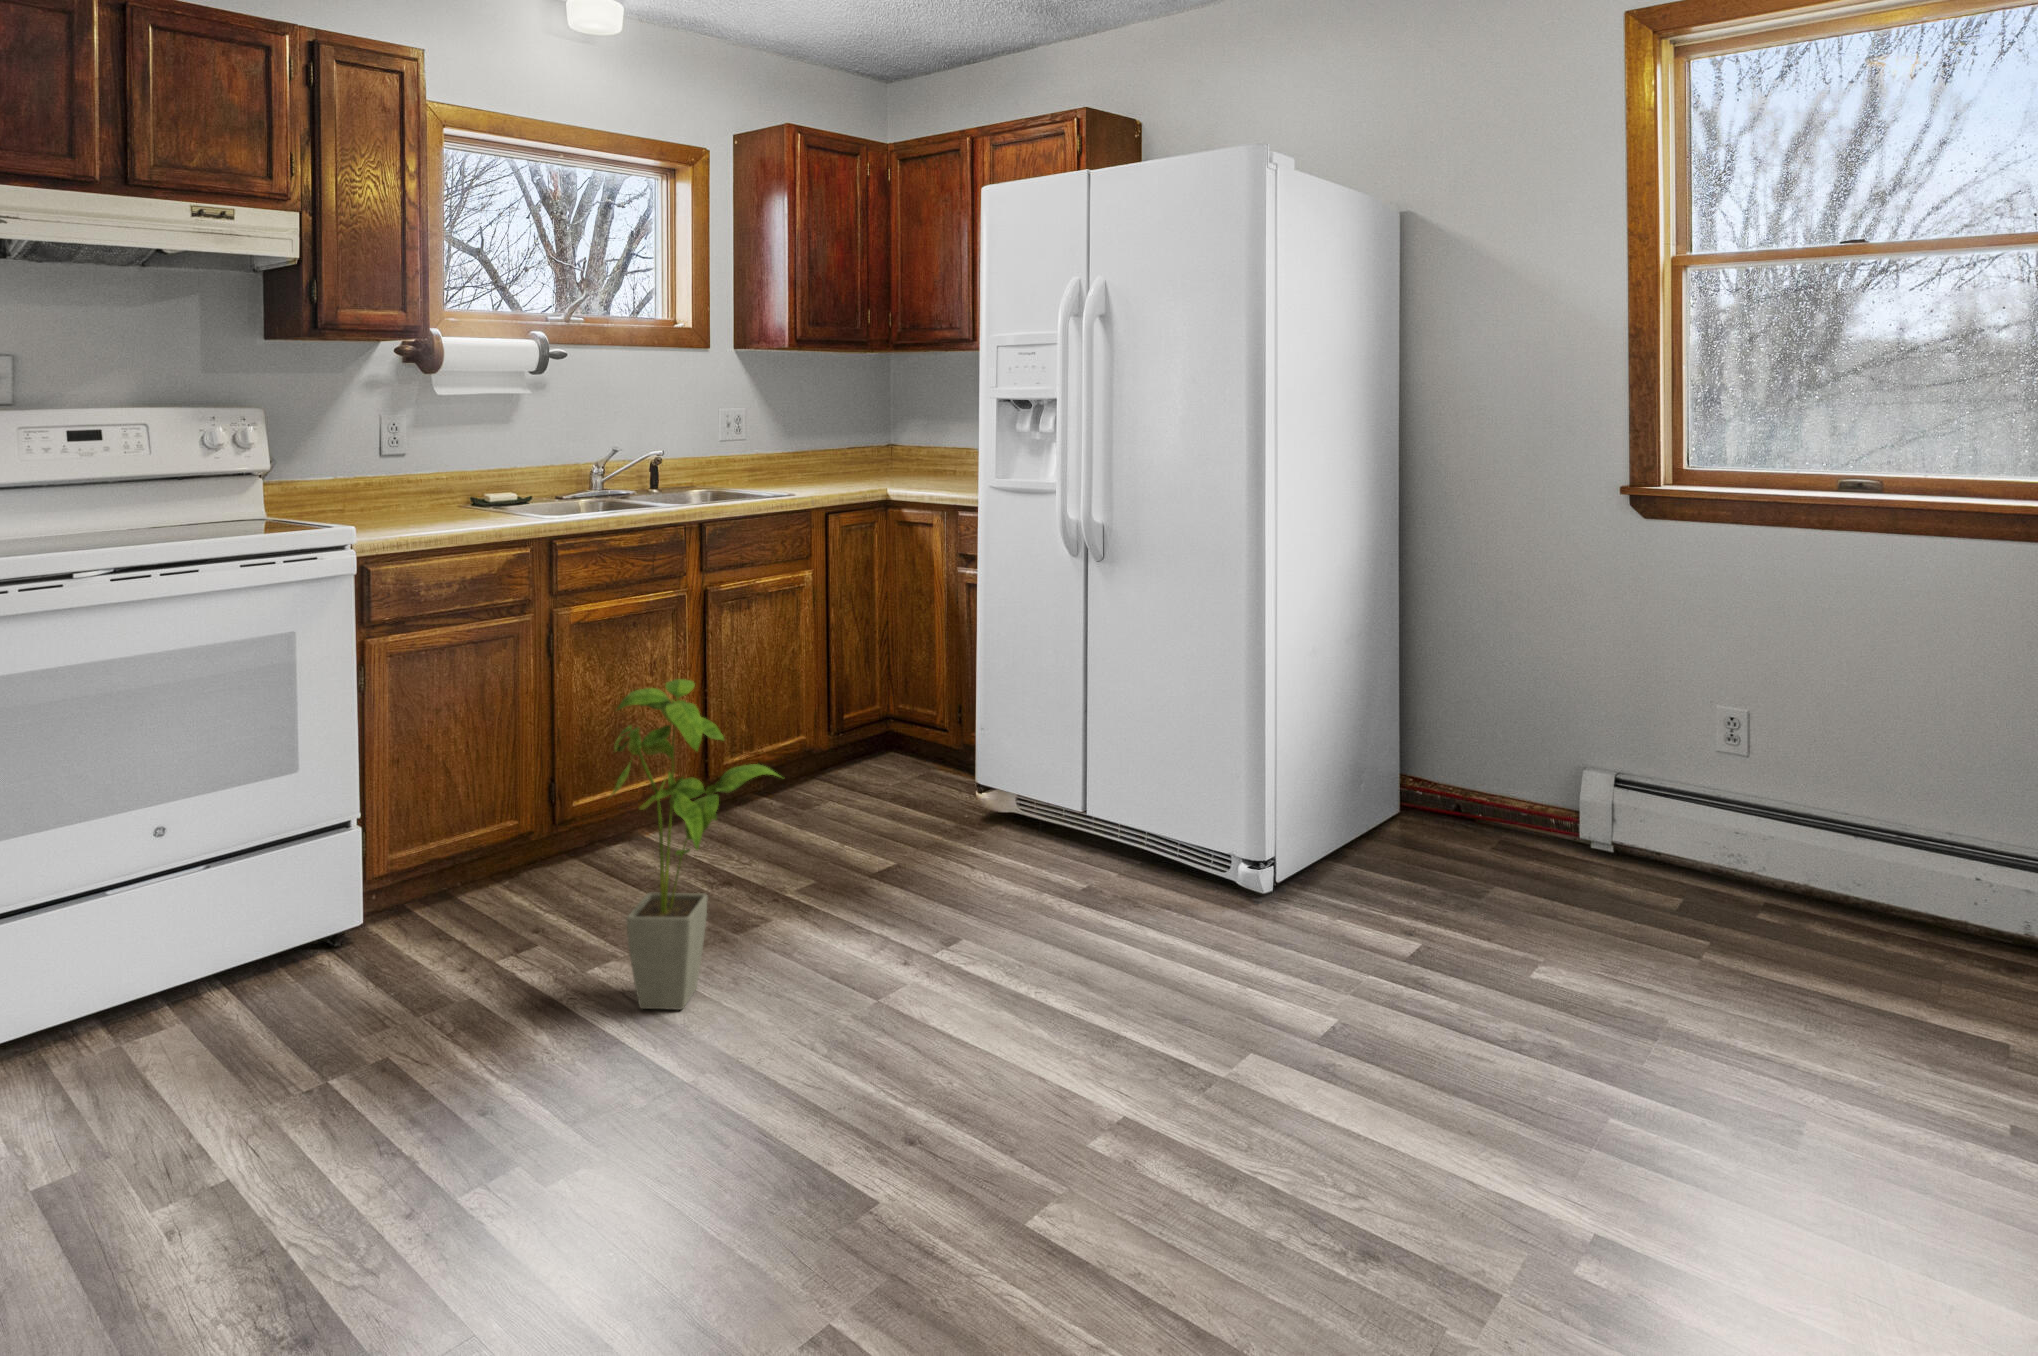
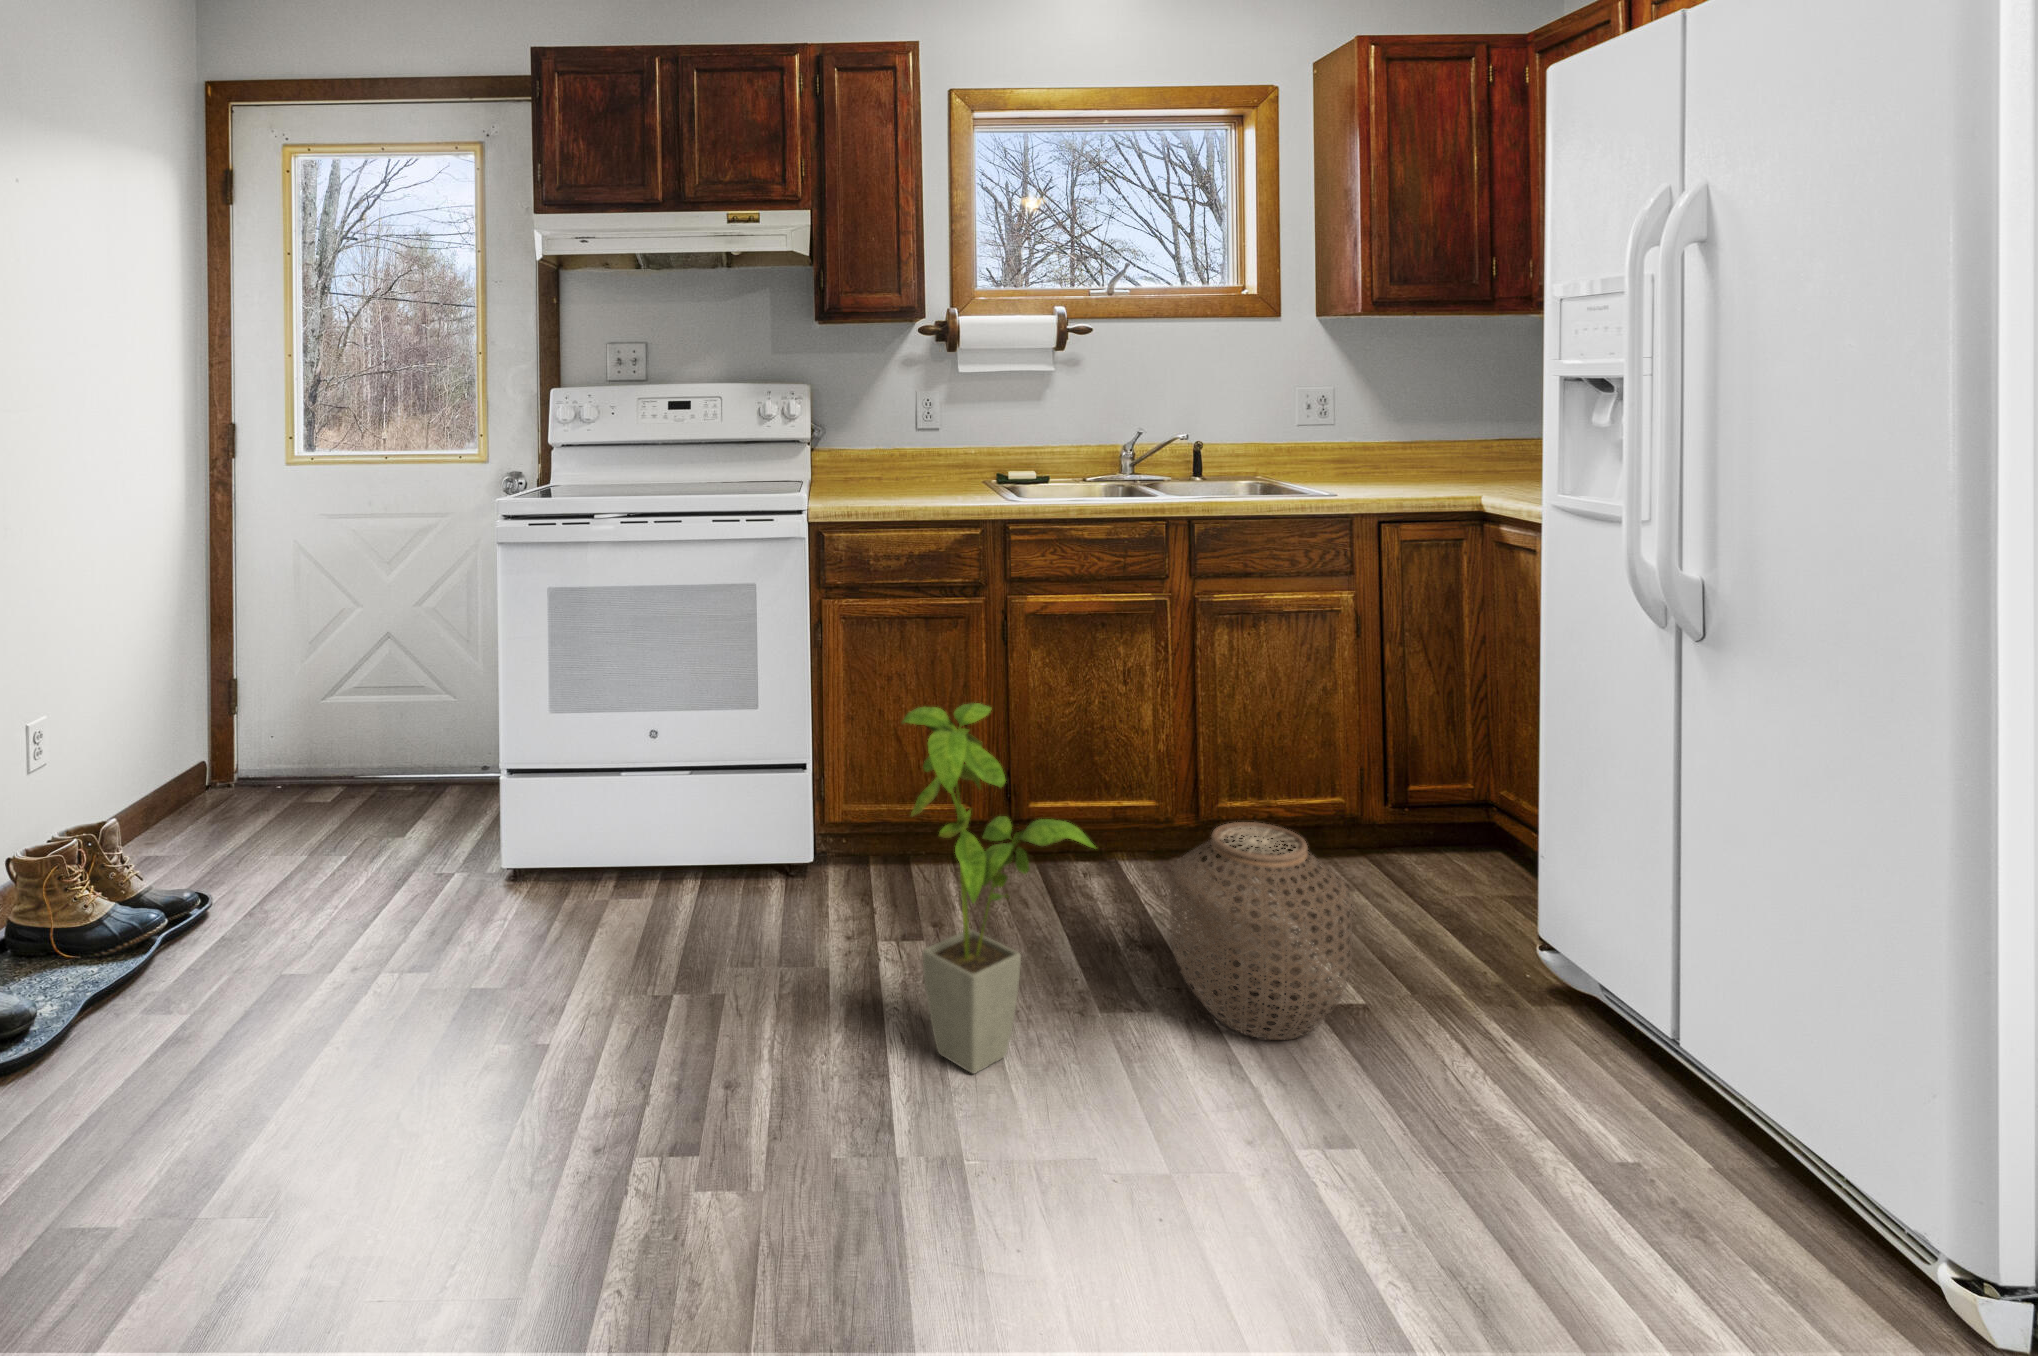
woven basket: none [775,748,913,913] -> present [1170,822,1352,1040]

